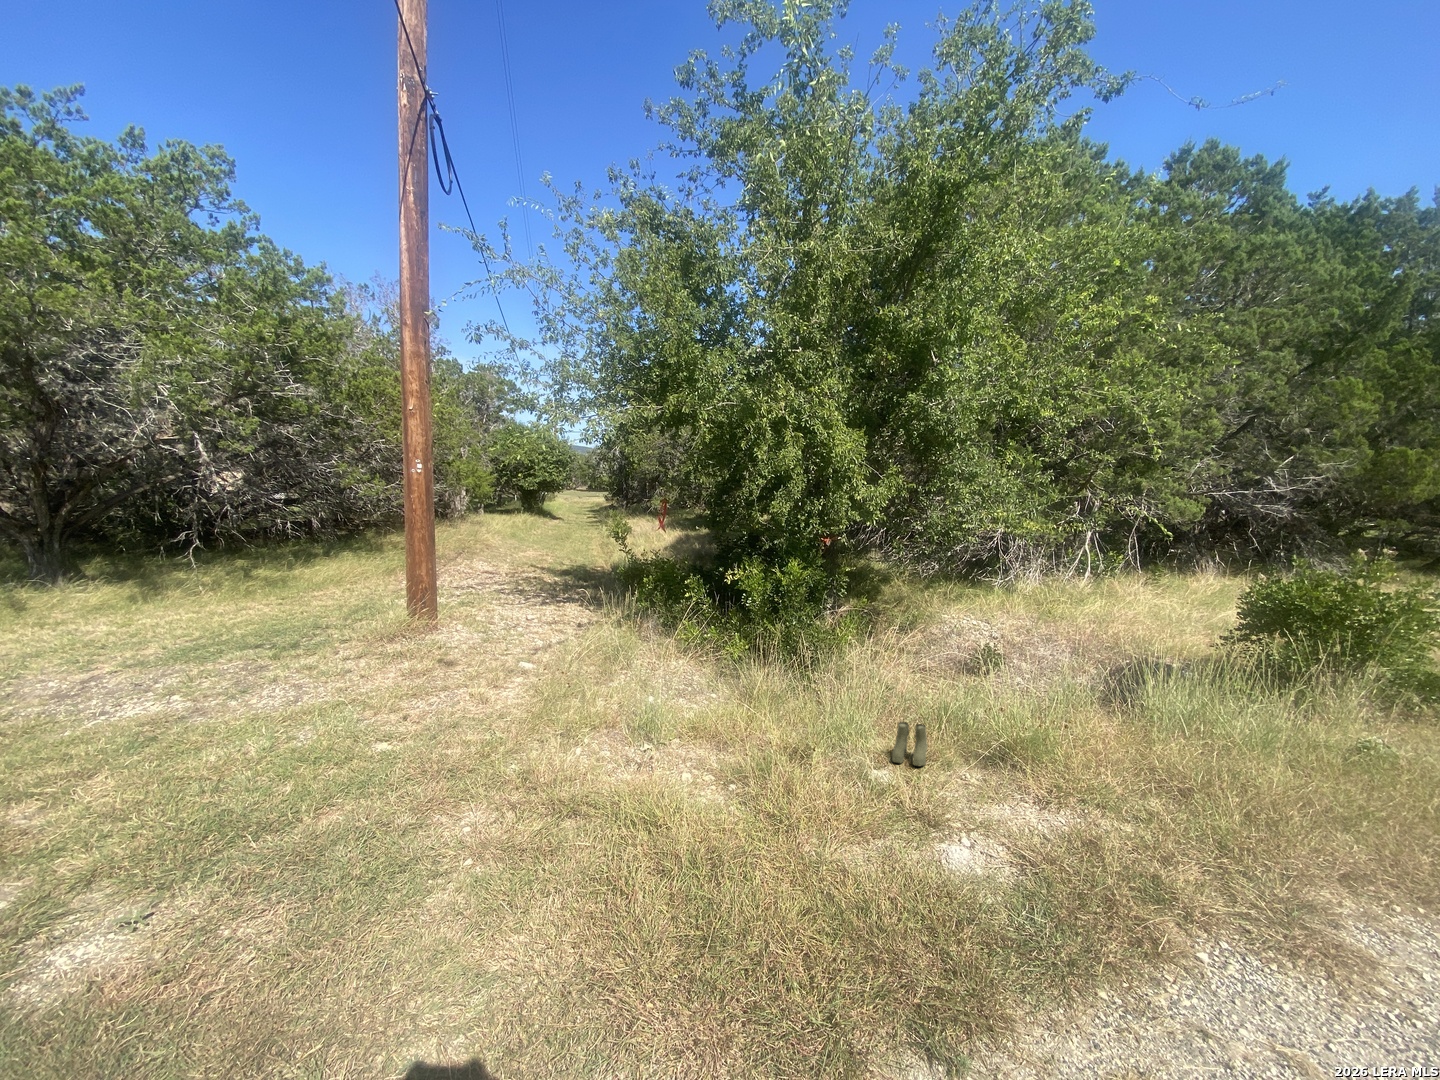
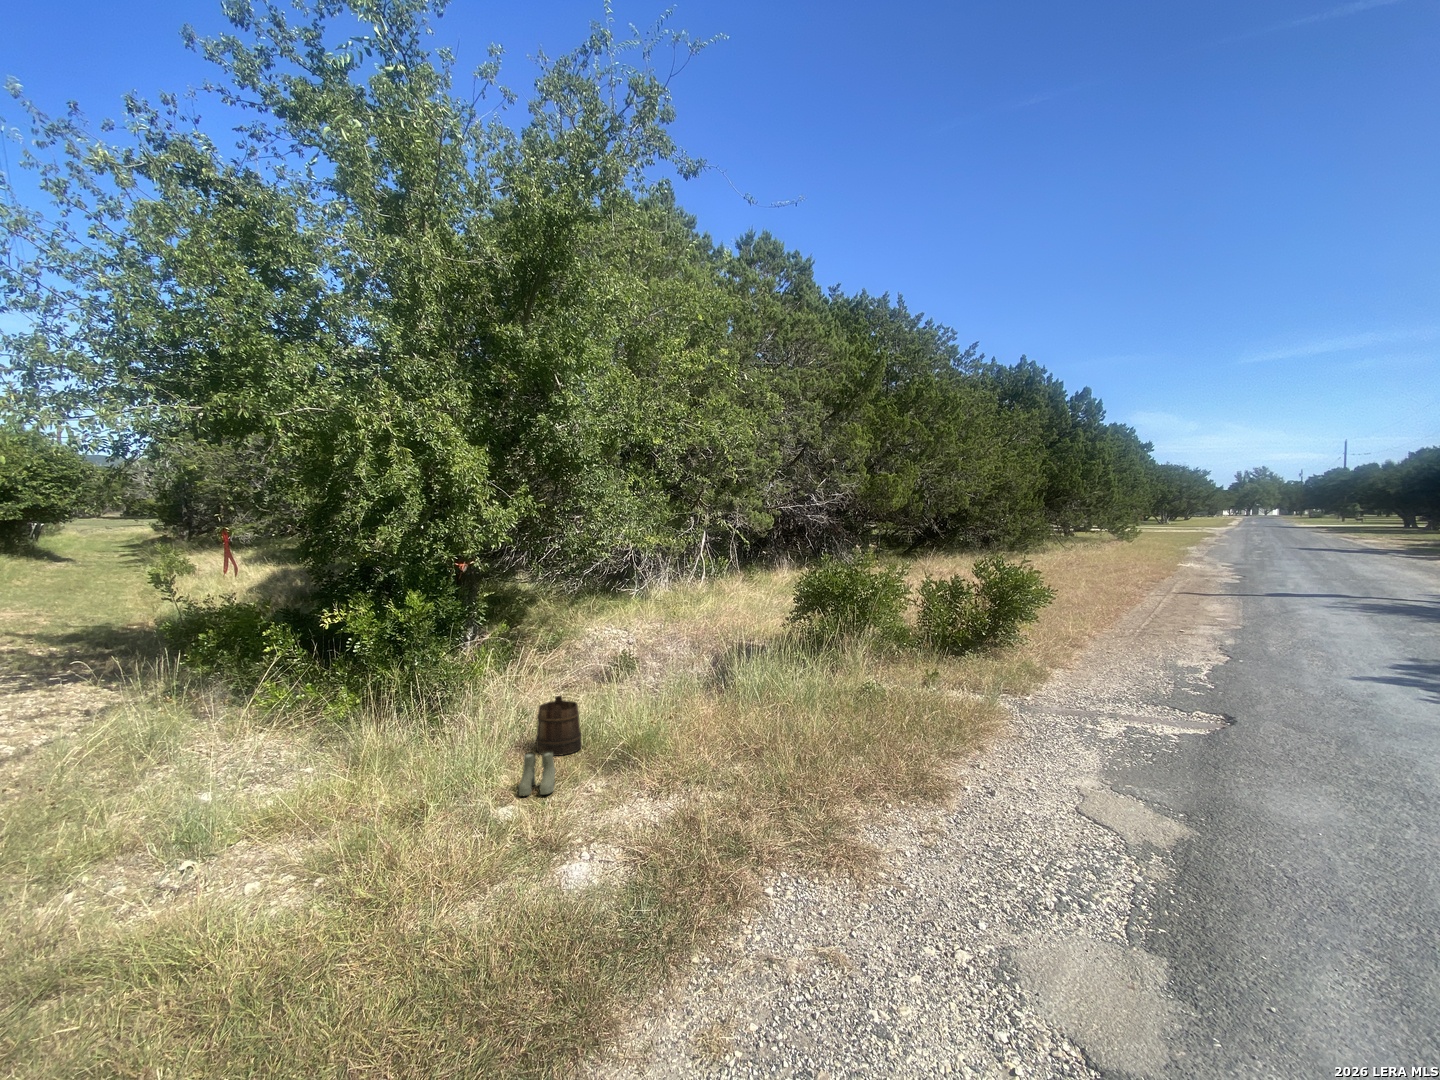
bucket: none [904,670,950,729] -> present [536,696,582,756]

